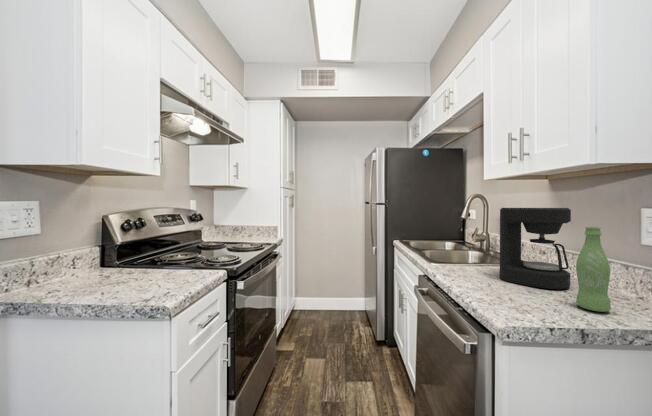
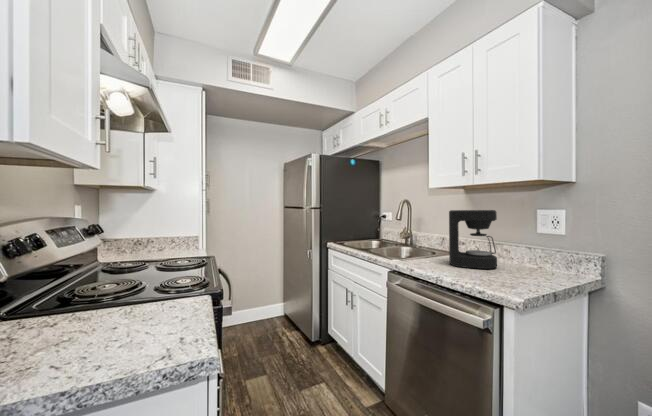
bottle: present [576,227,611,312] -> none [516,223,537,279]

